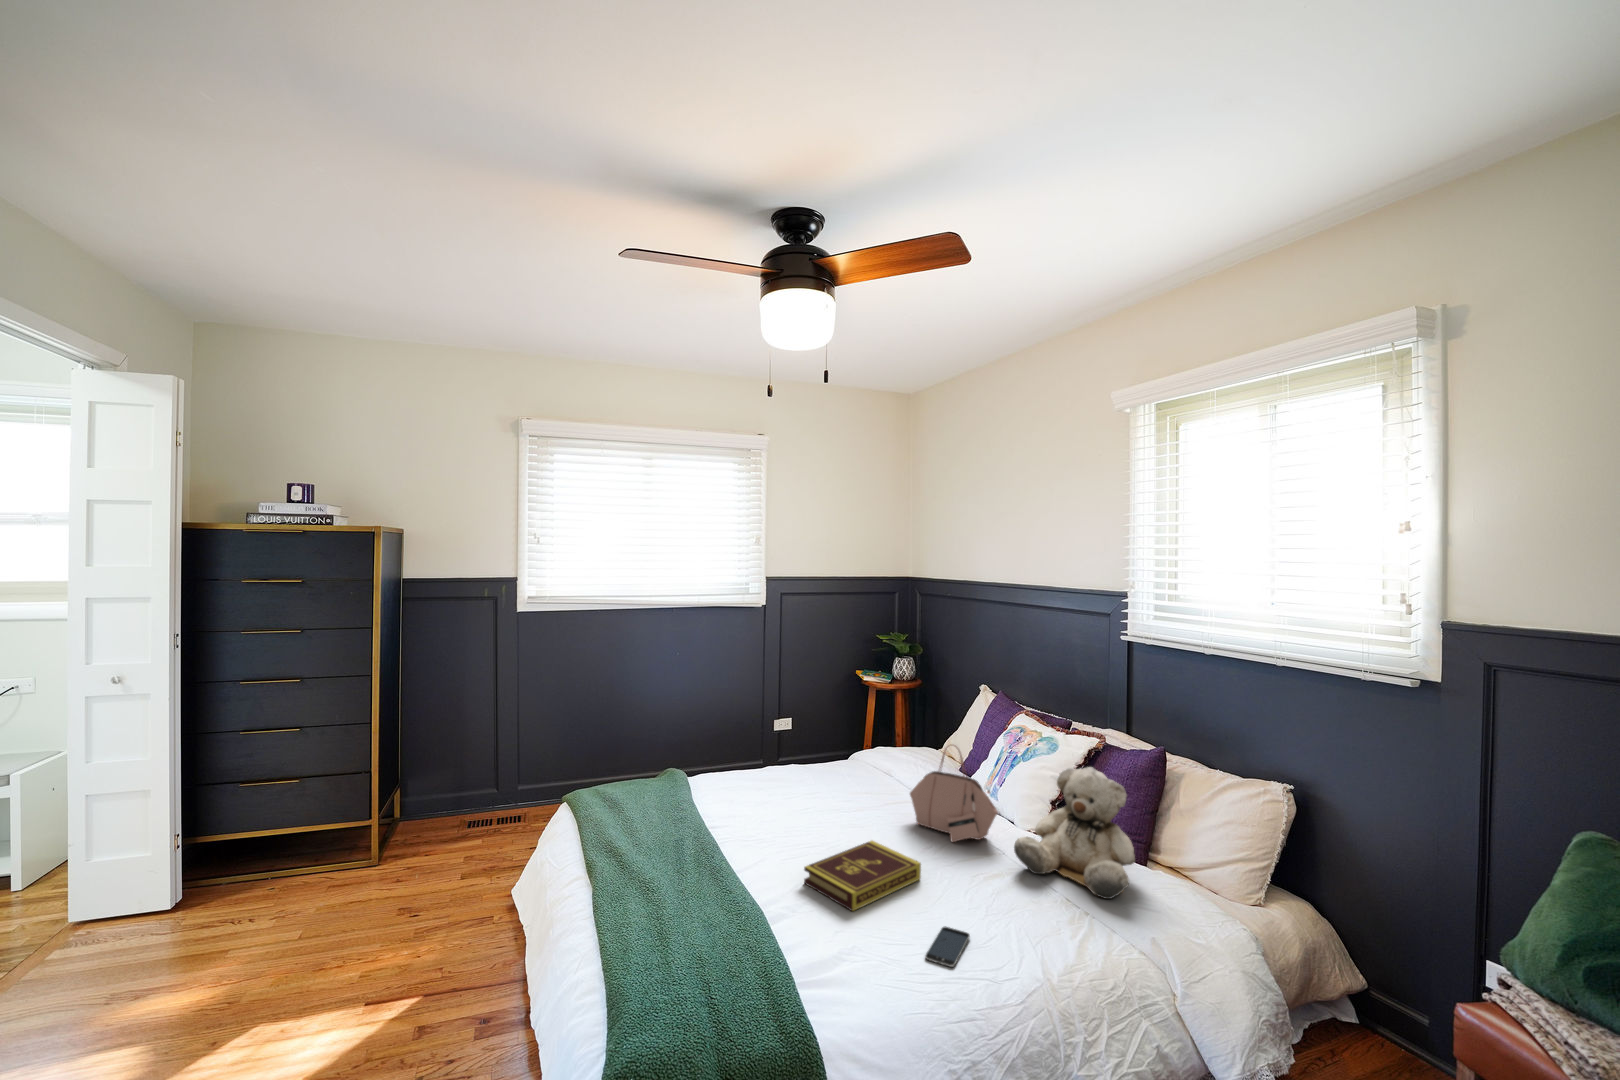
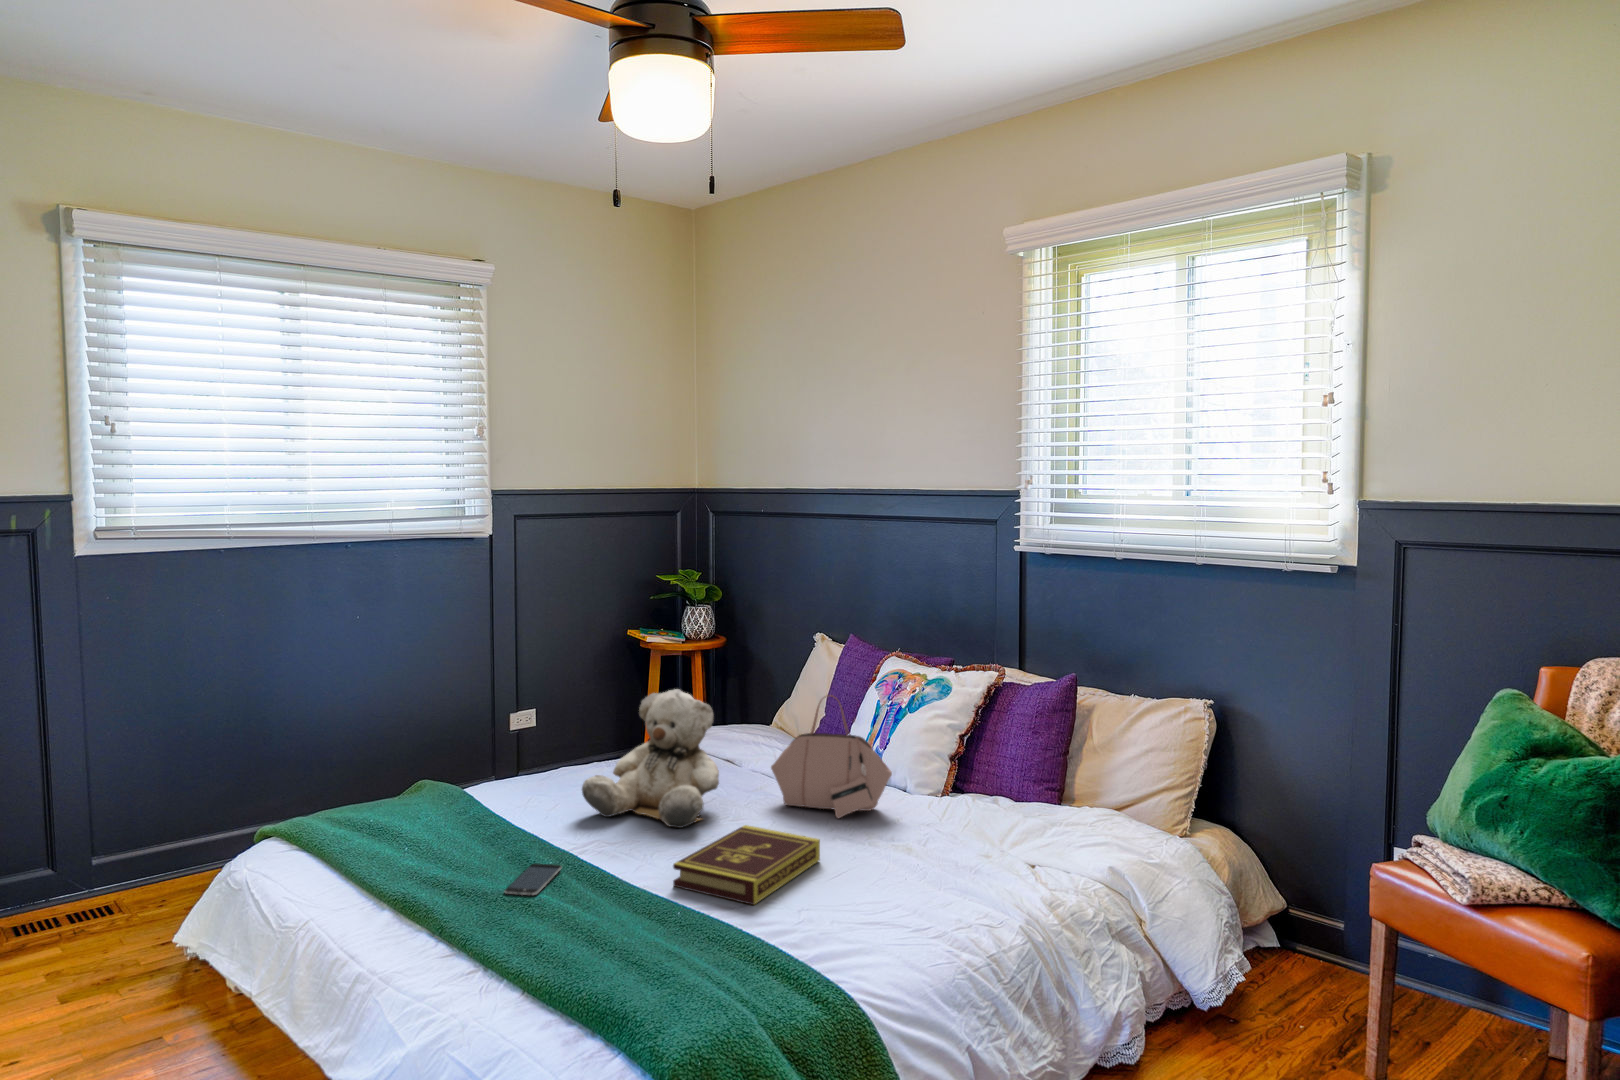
teddy bear: present [1014,767,1135,899] -> present [582,689,719,828]
smartphone: present [925,926,970,967] -> present [504,863,562,895]

